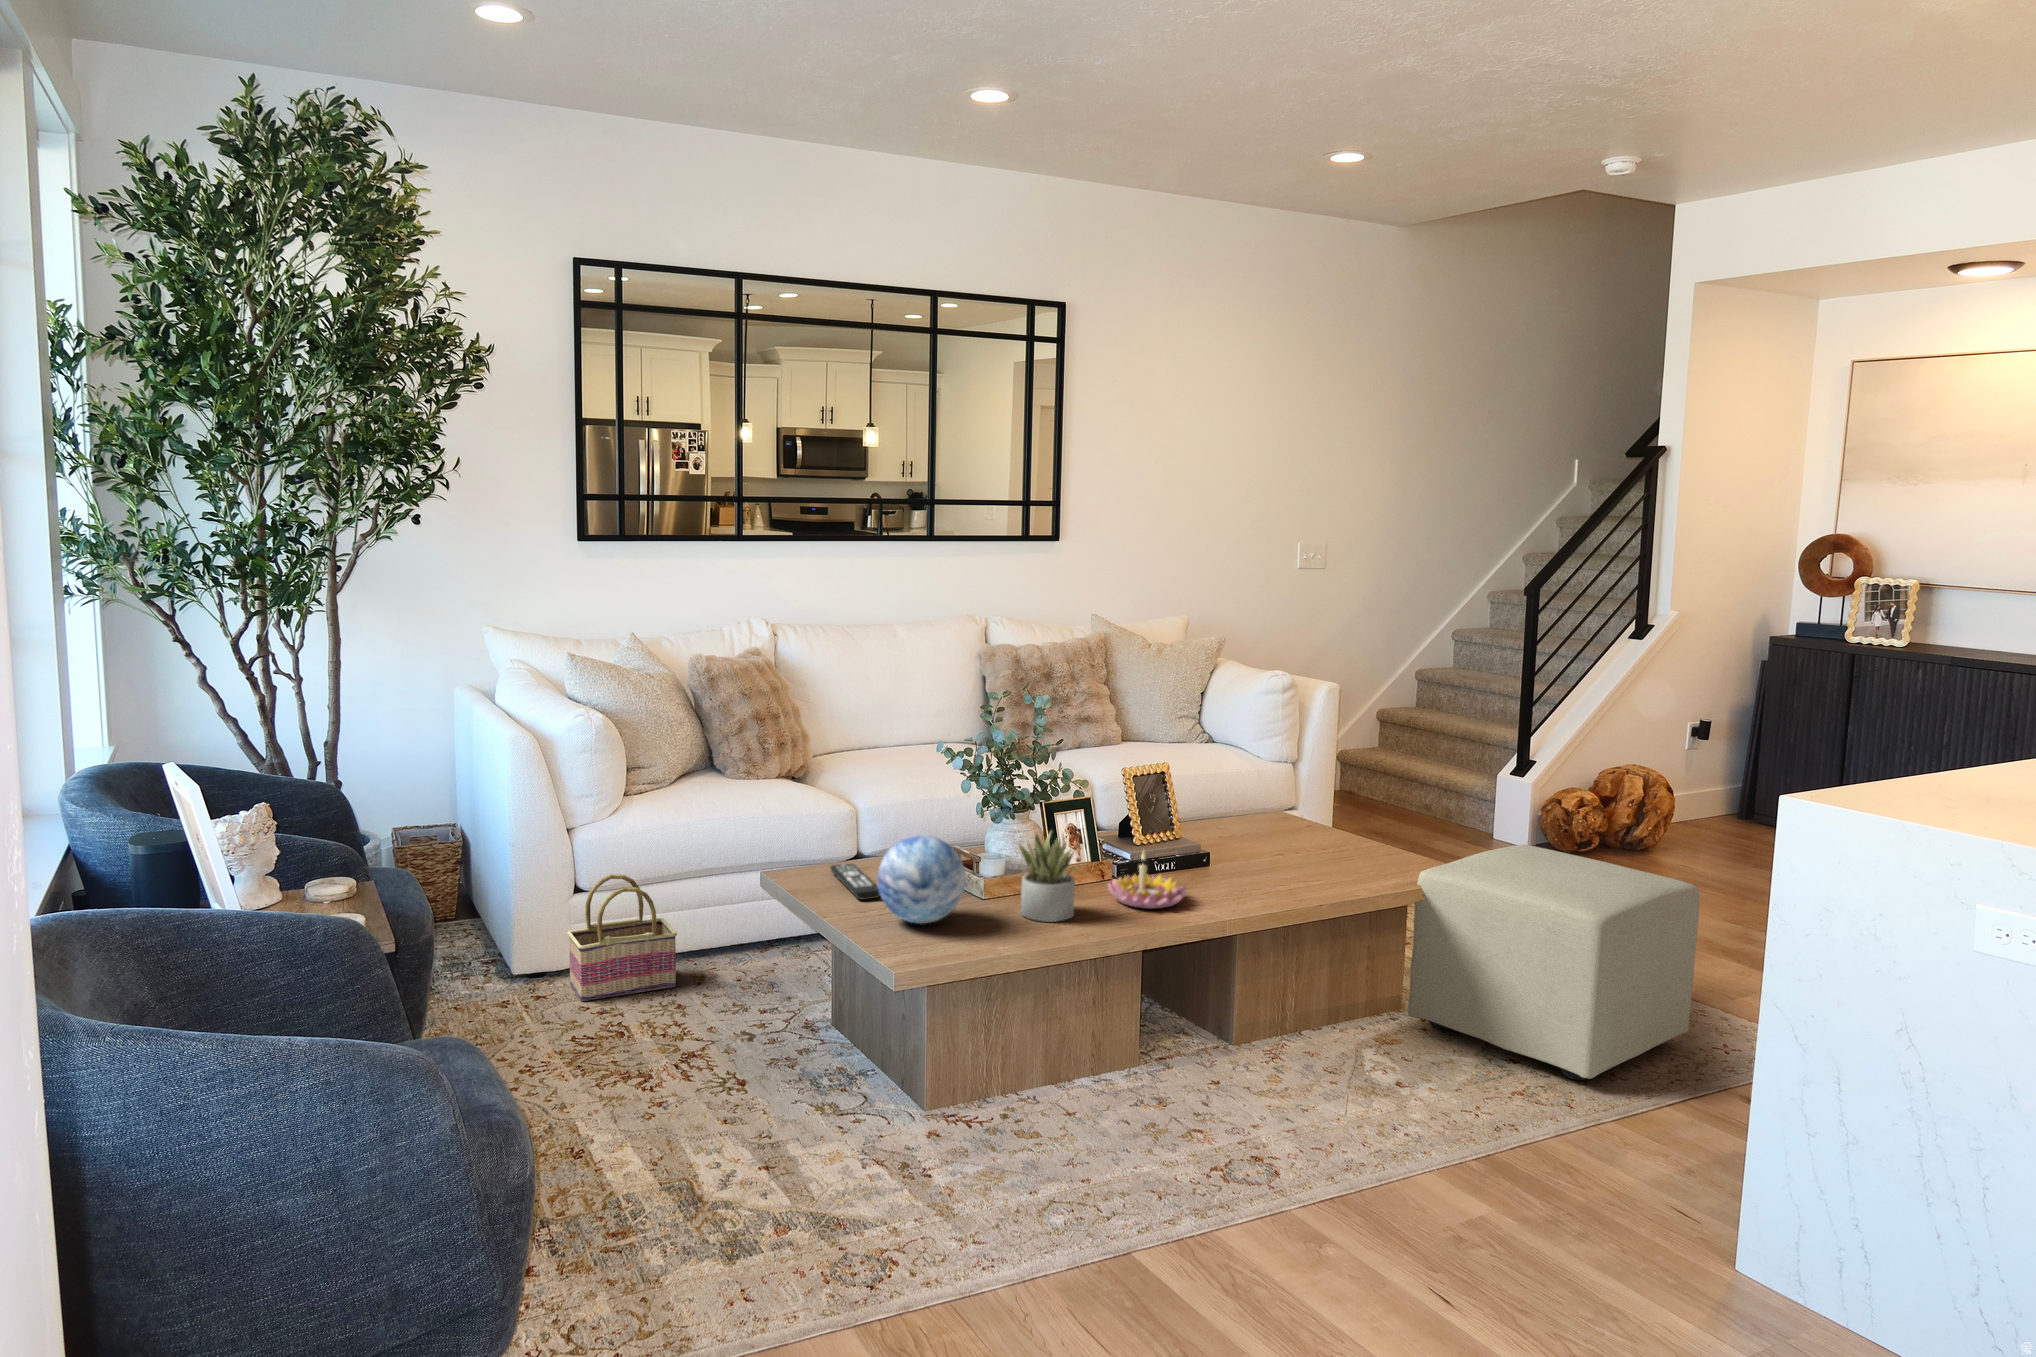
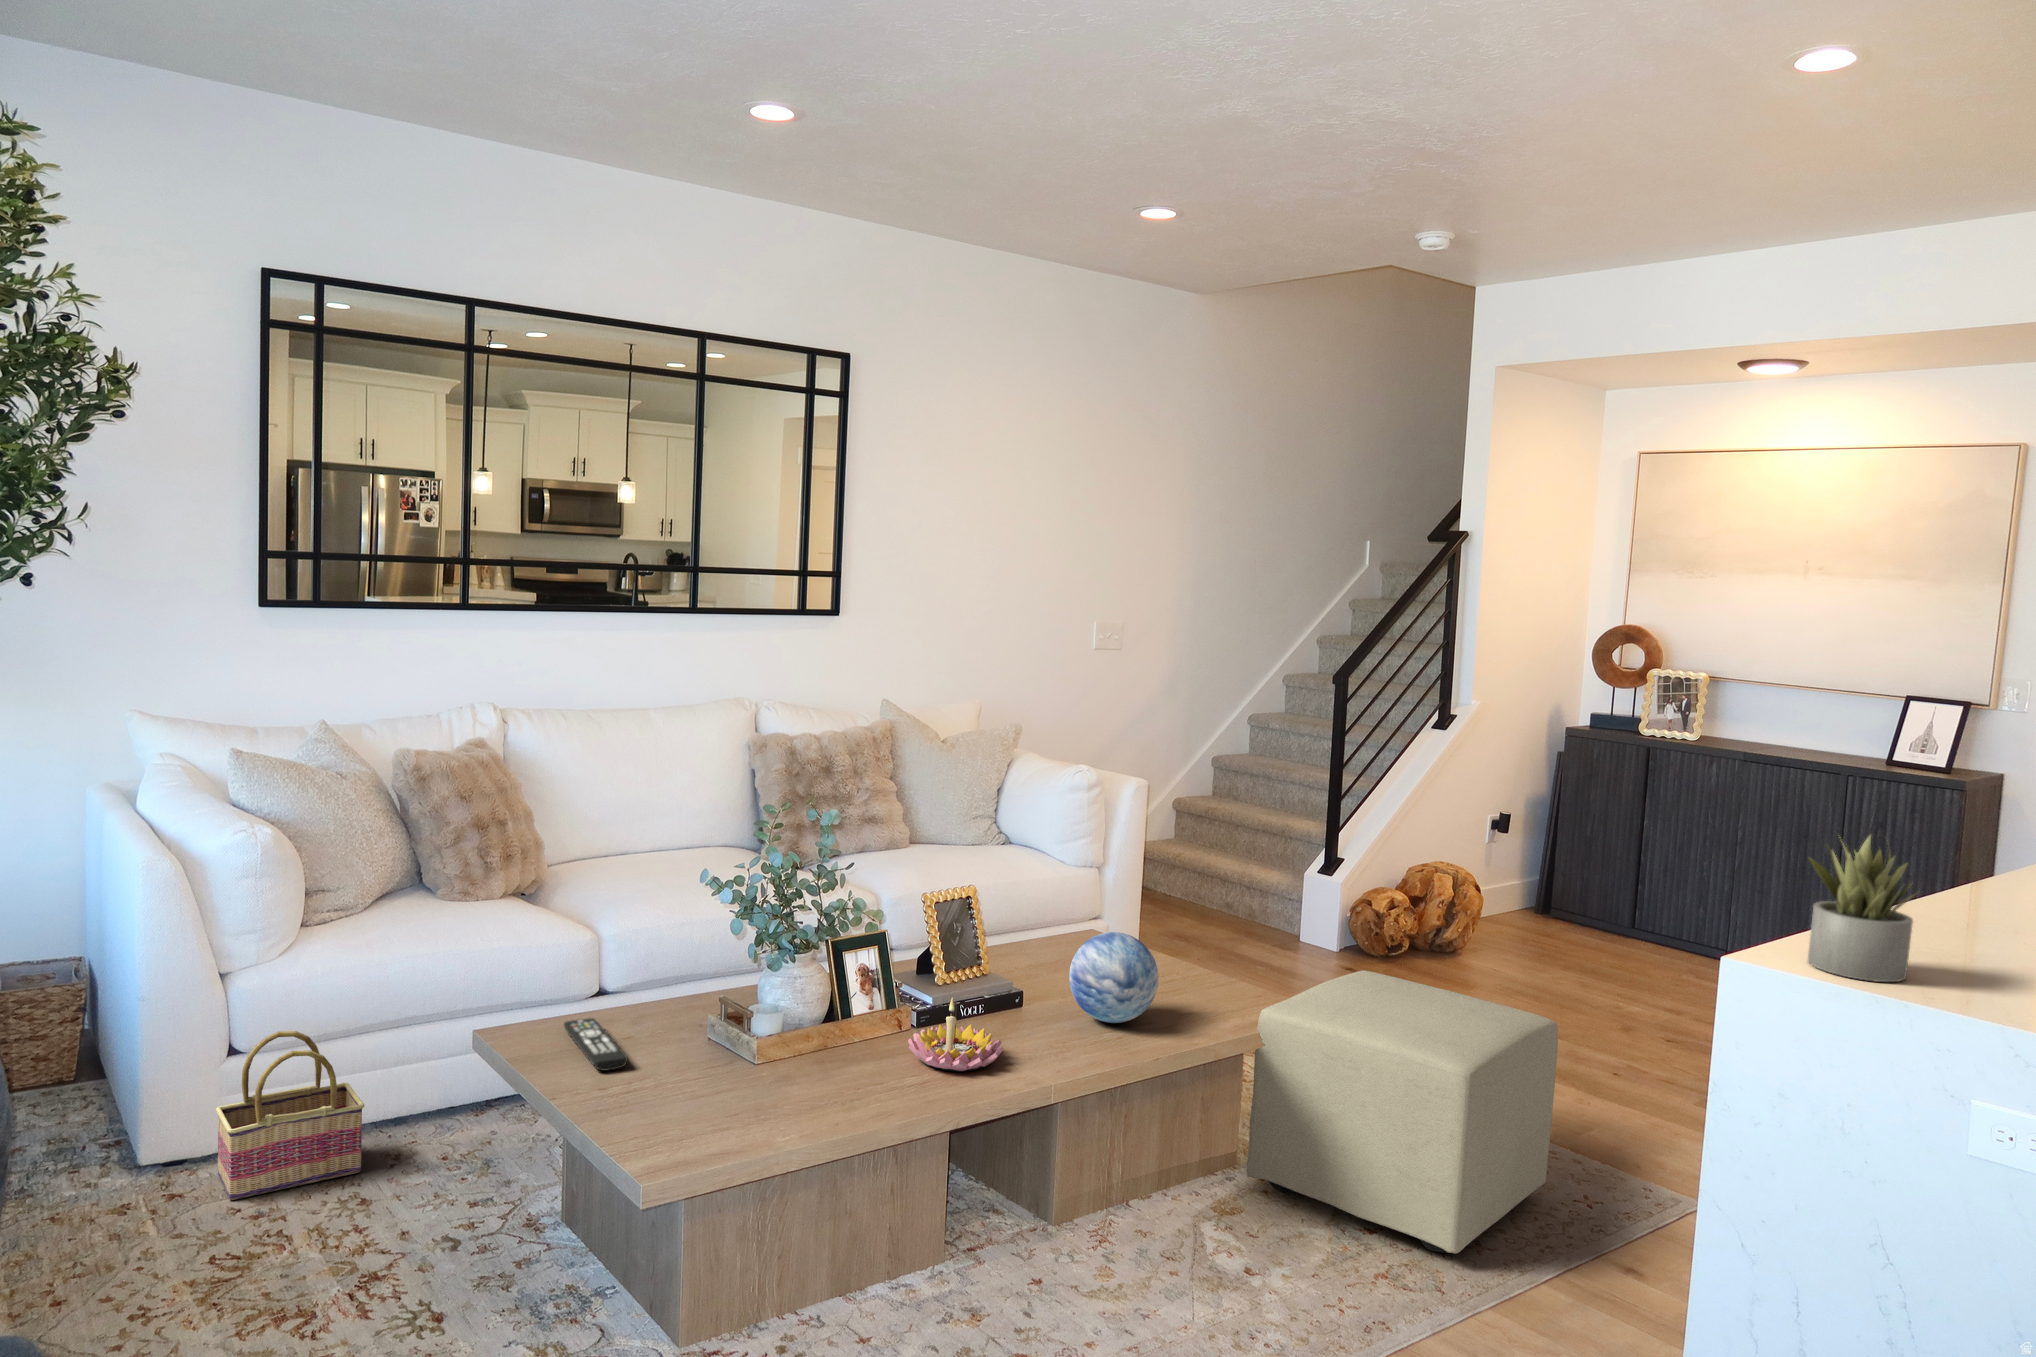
succulent plant: present [1019,833,1075,922] -> present [1808,836,1919,982]
decorative orb: present [878,835,966,924] -> present [1069,932,1159,1023]

